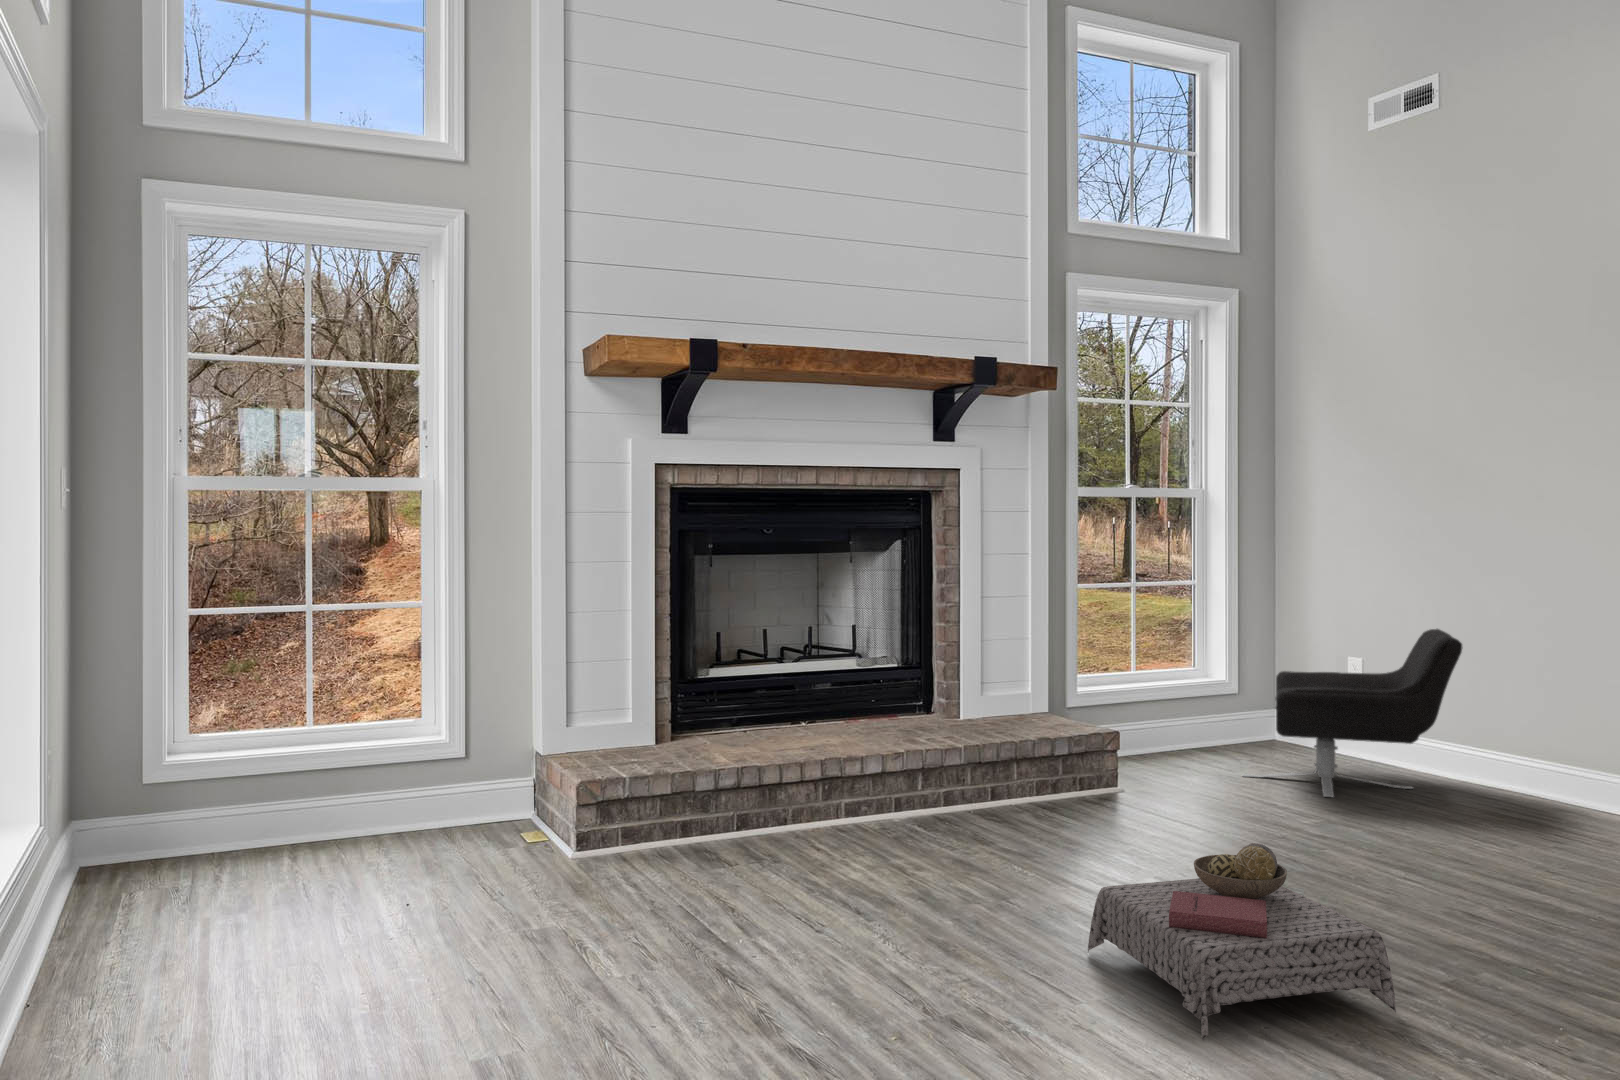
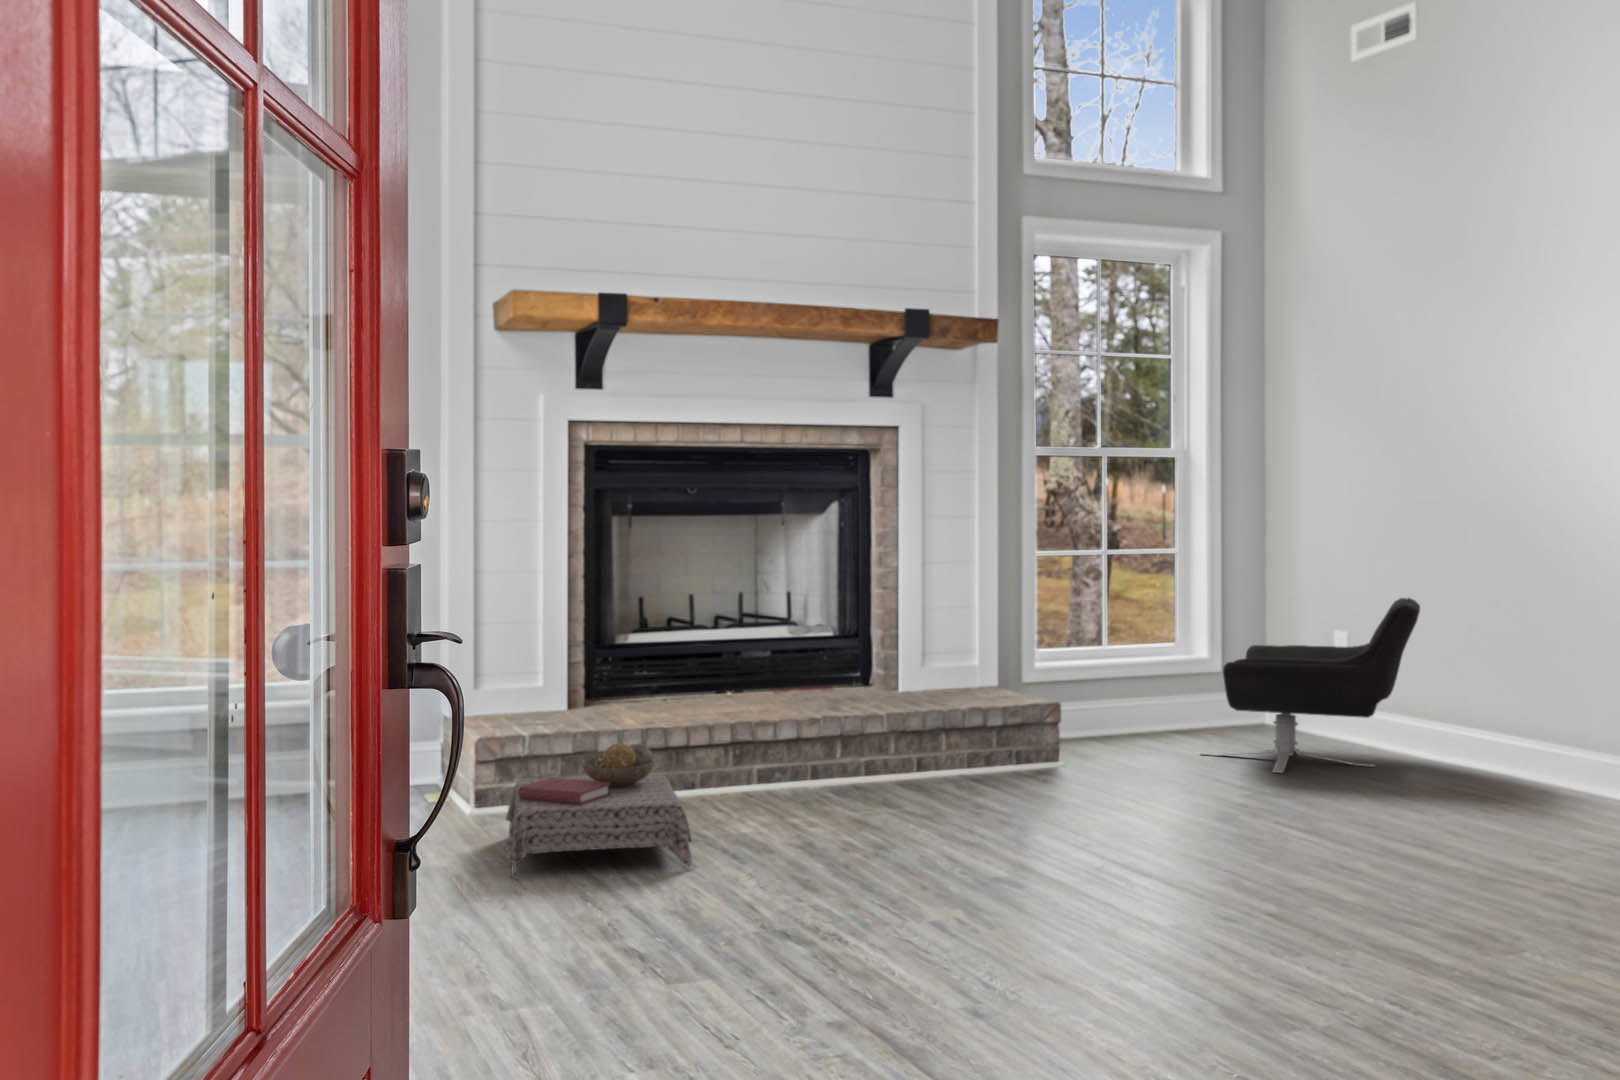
ottoman: present [1088,843,1396,1040] -> present [505,743,692,876]

